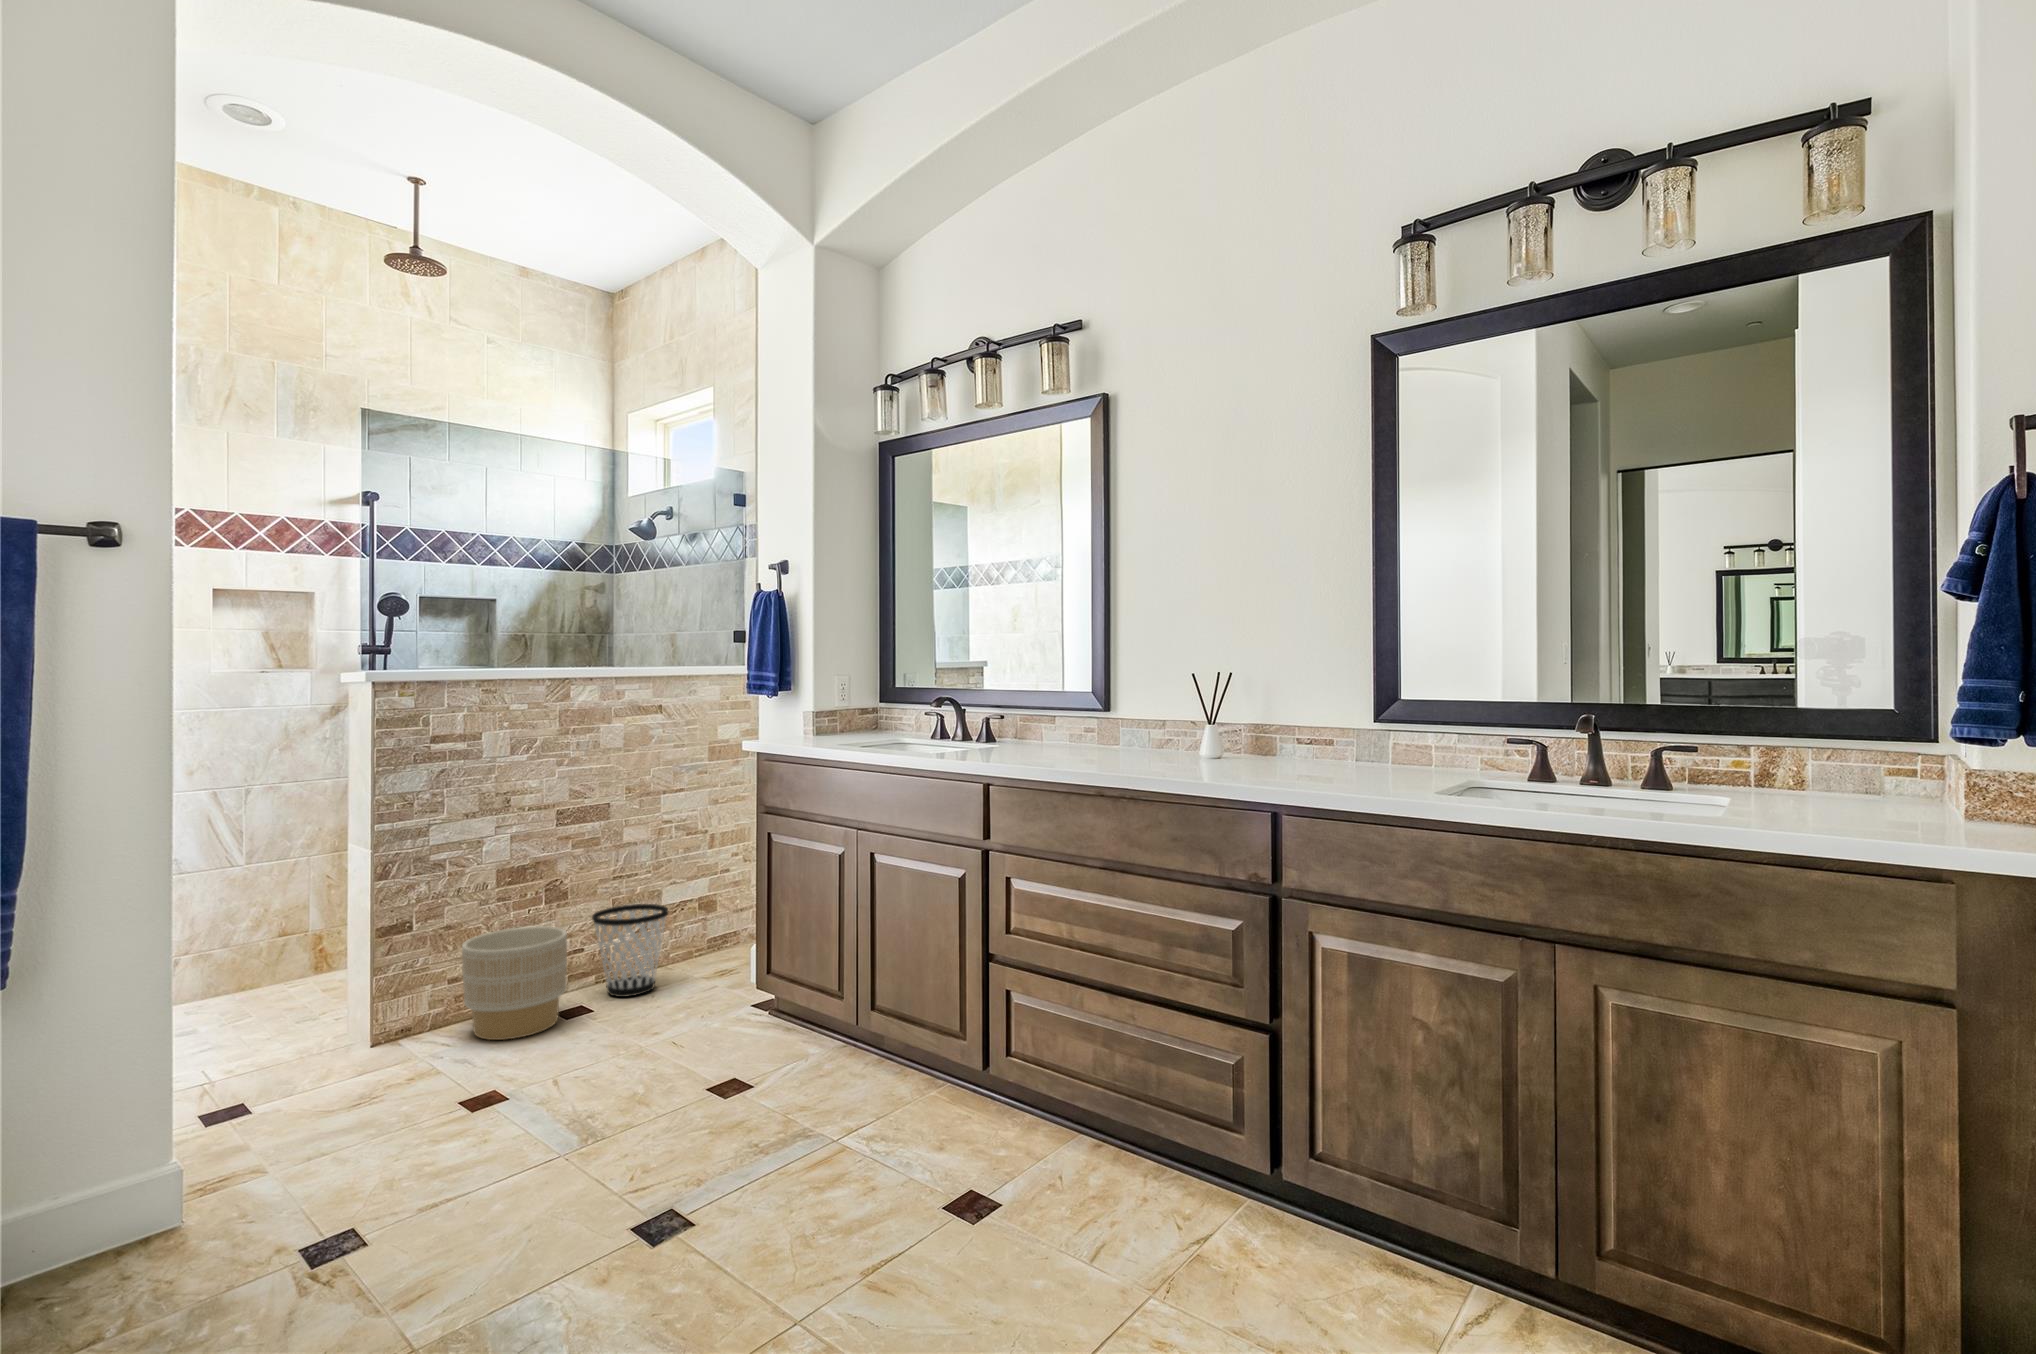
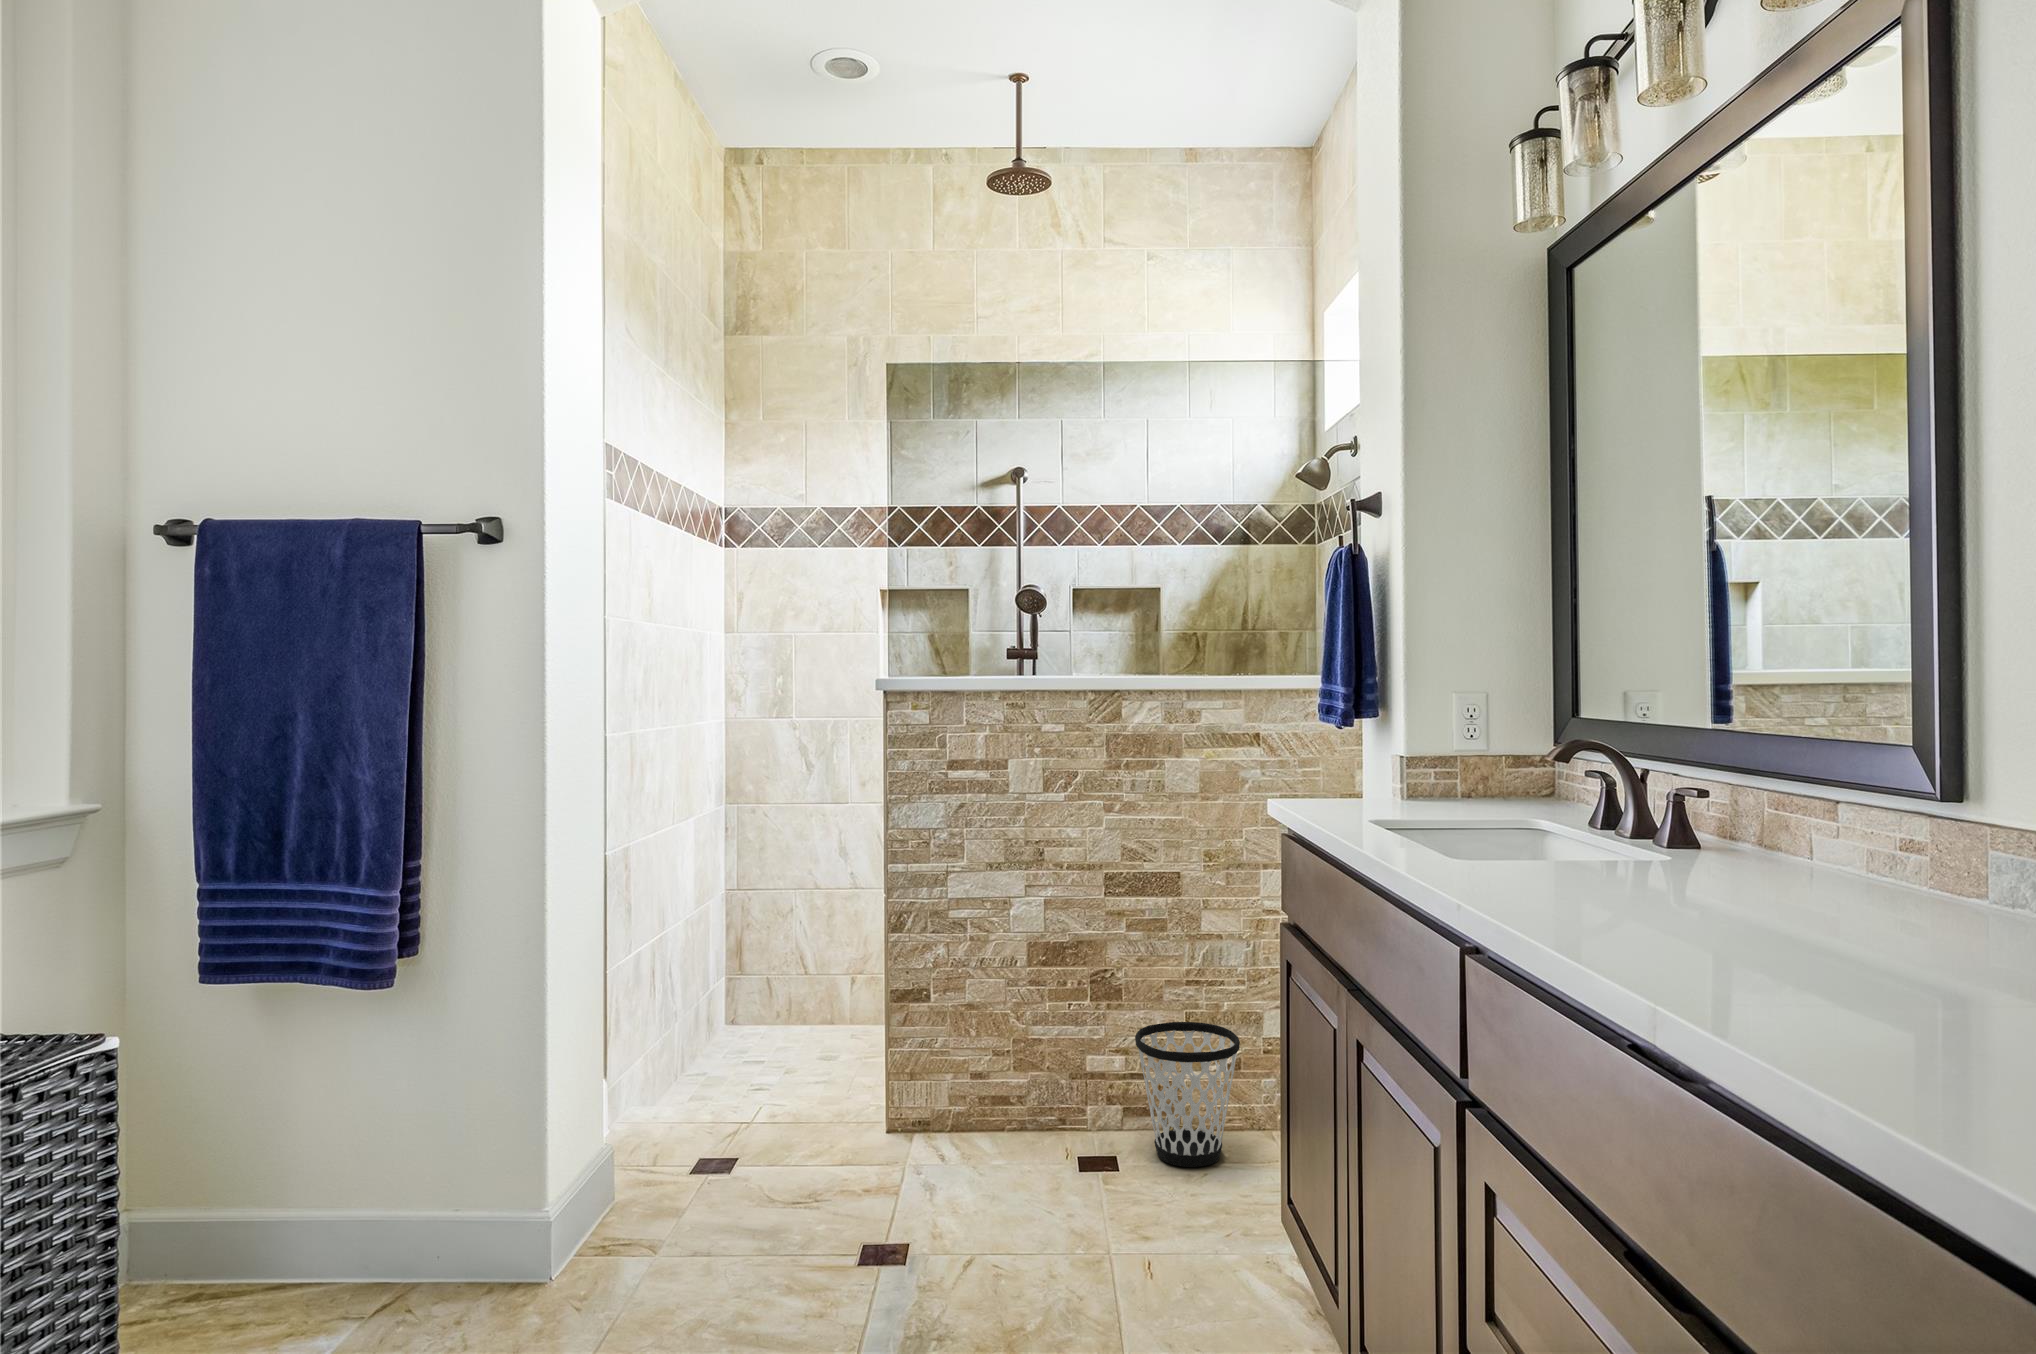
planter: present [462,926,567,1040] -> none [951,1025,1077,1186]

